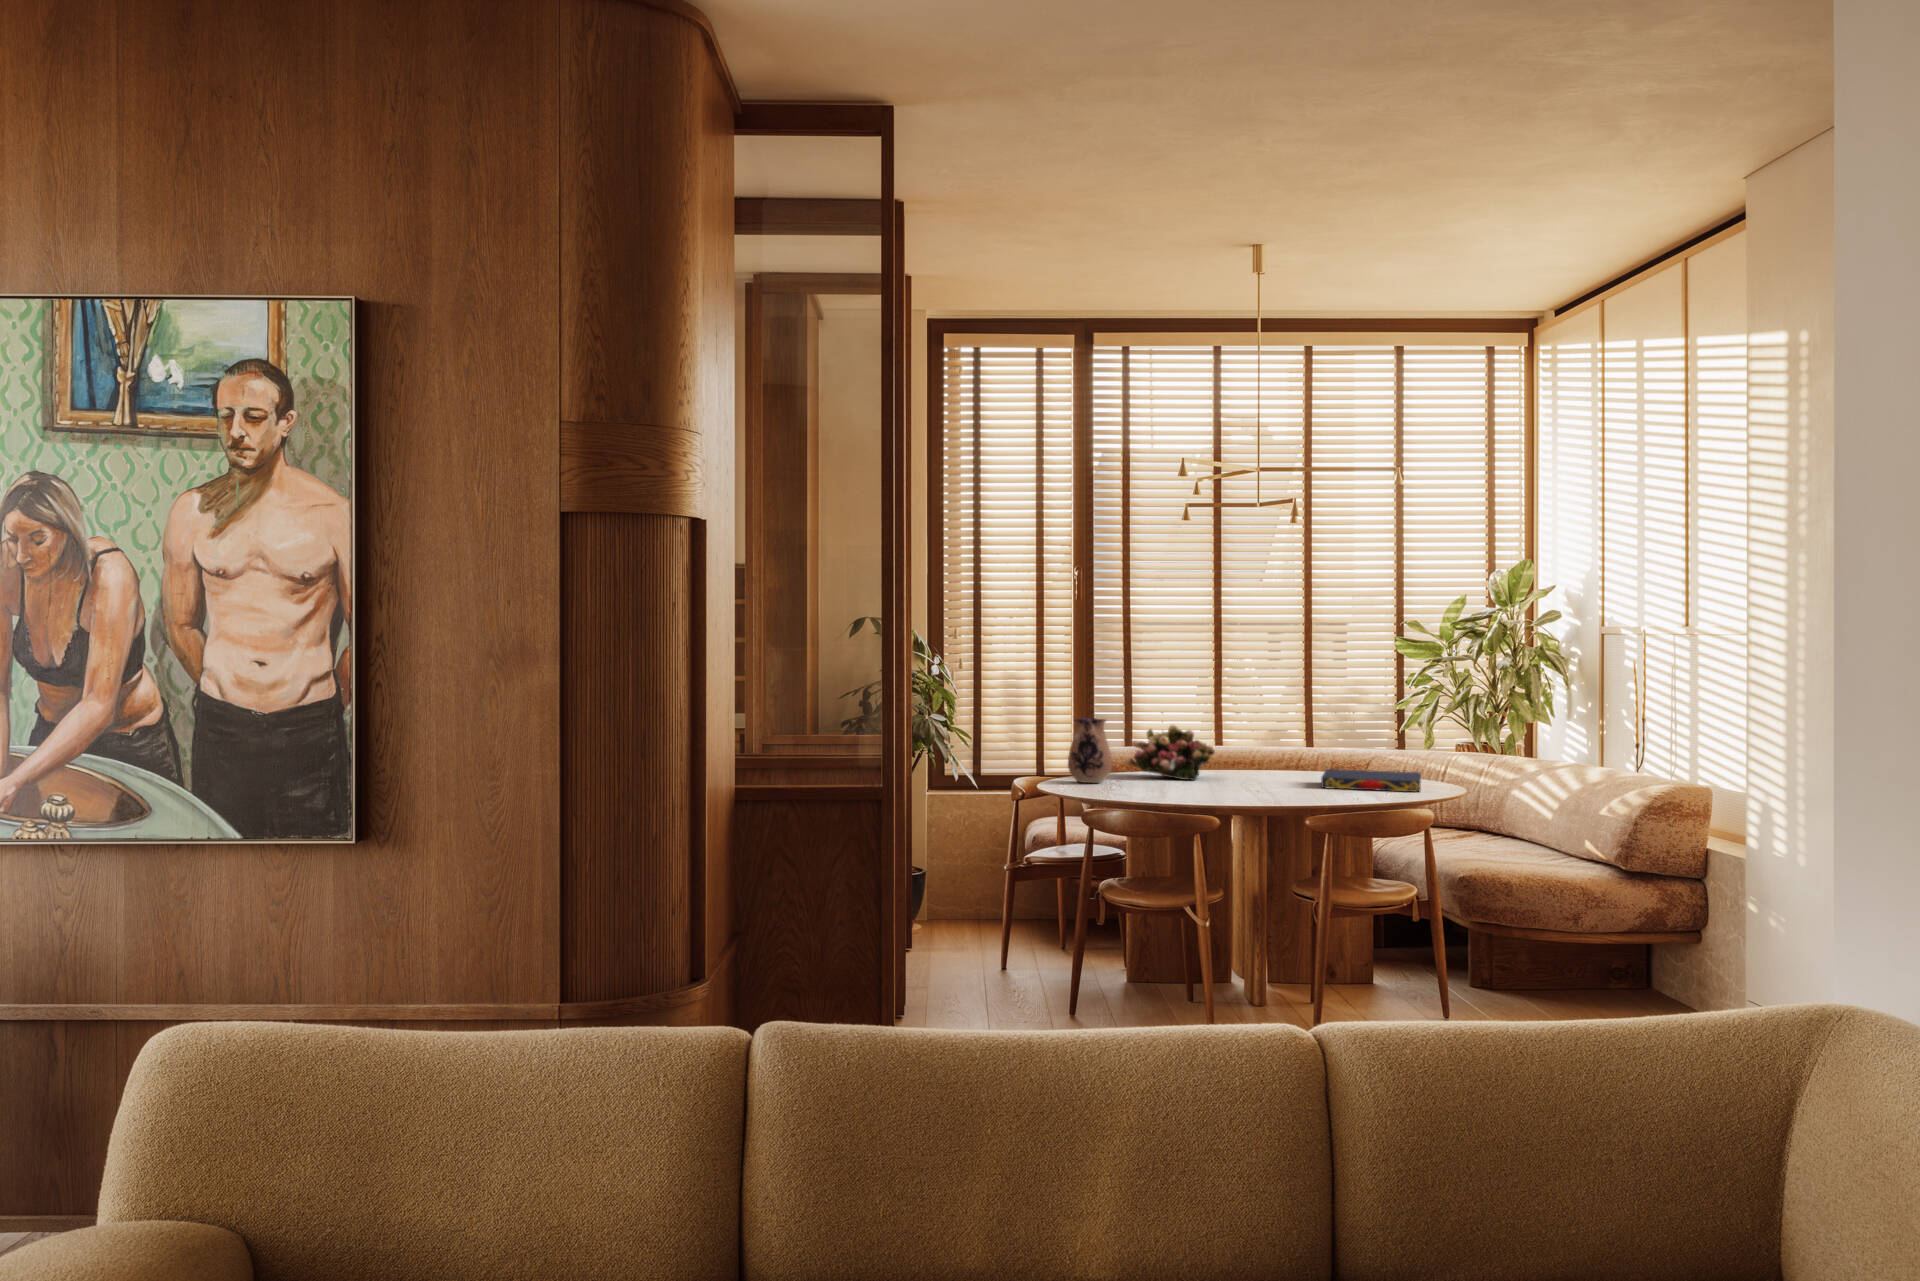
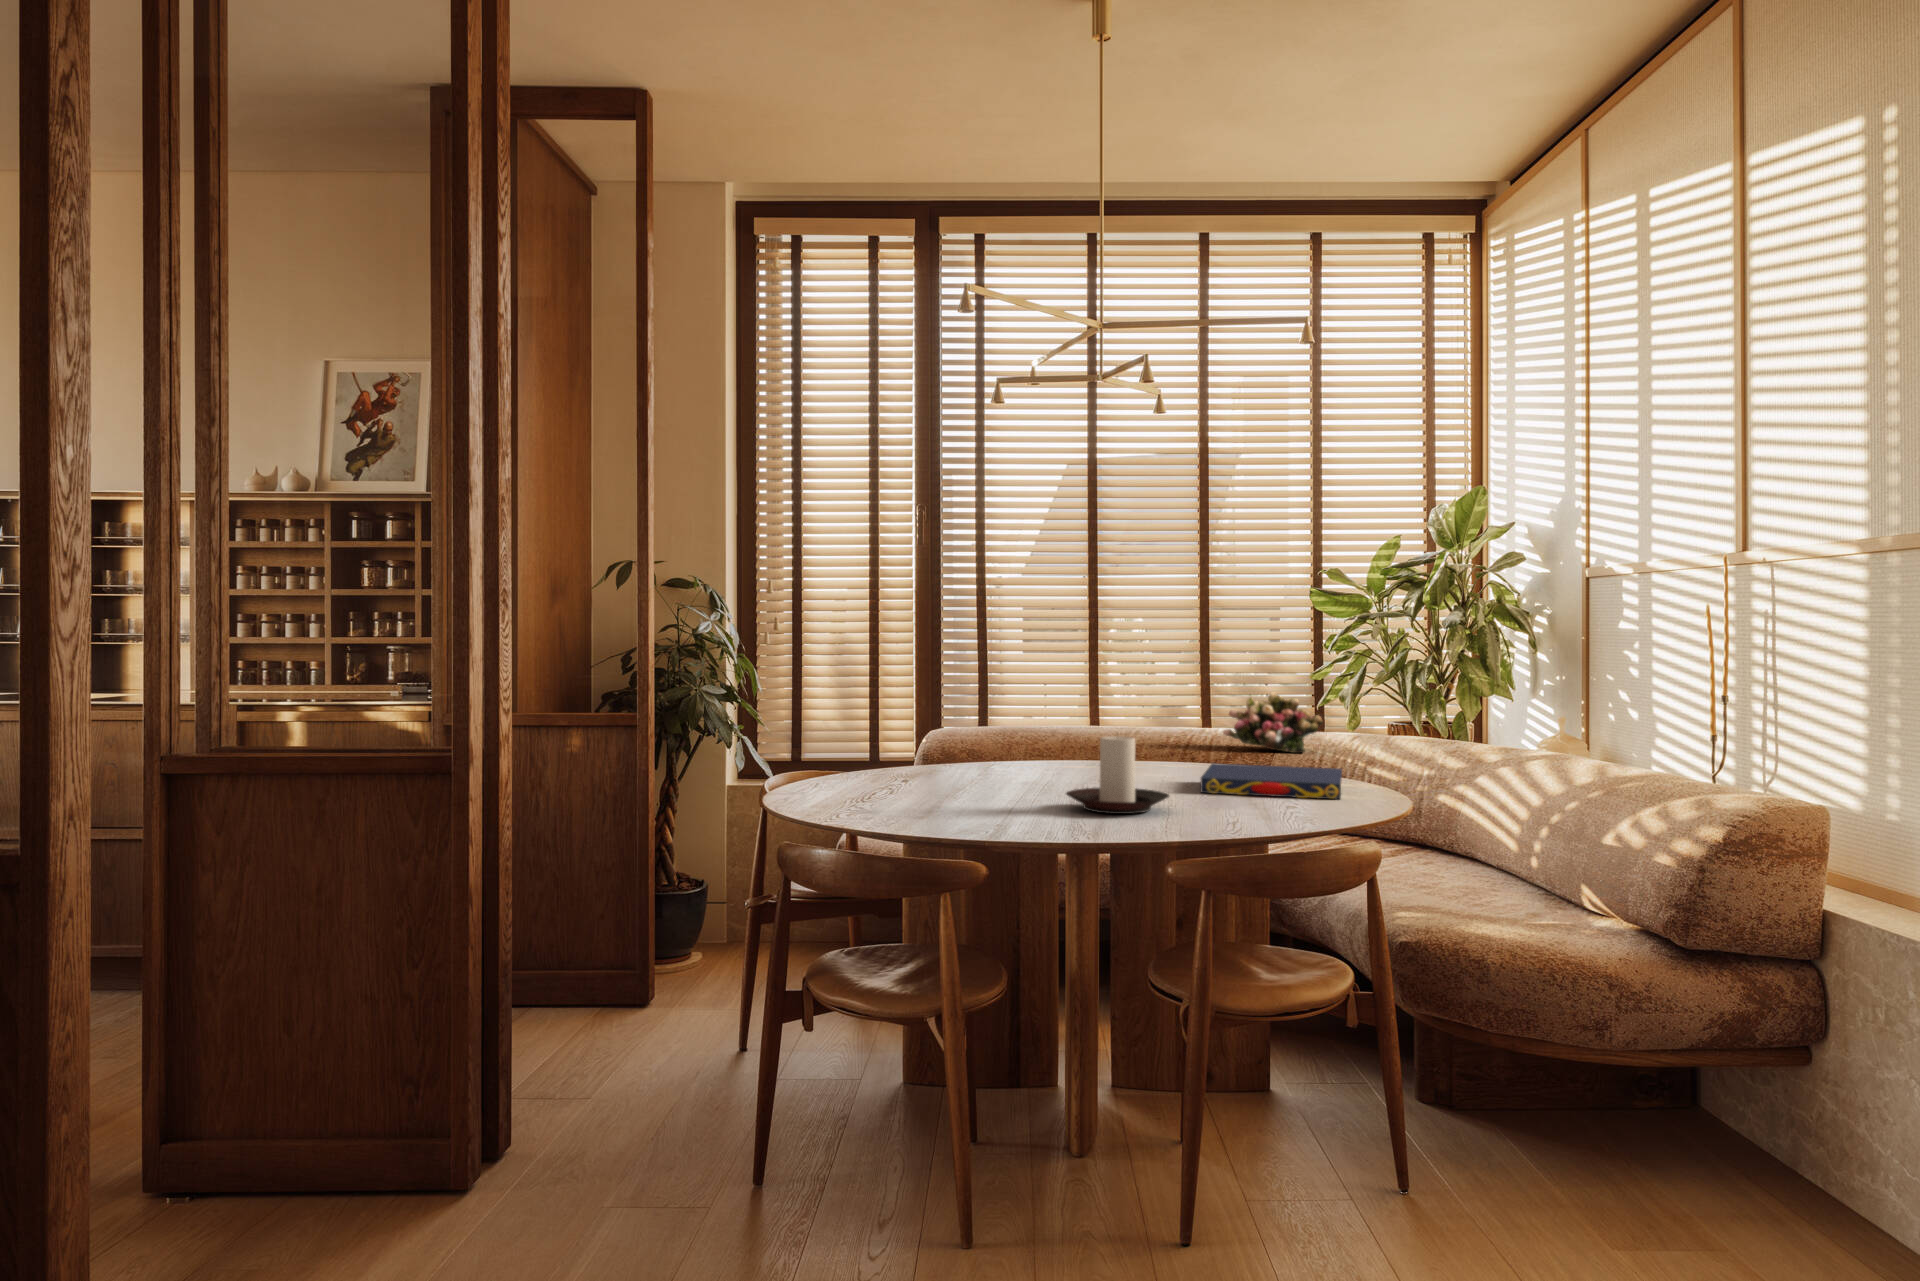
ceramic pitcher: present [1068,718,1113,783] -> none [843,694,906,787]
flower arrangement: present [1125,725,1214,780] -> present [1223,692,1323,753]
candle holder: none [1235,744,1306,797] -> present [1066,736,1169,814]

